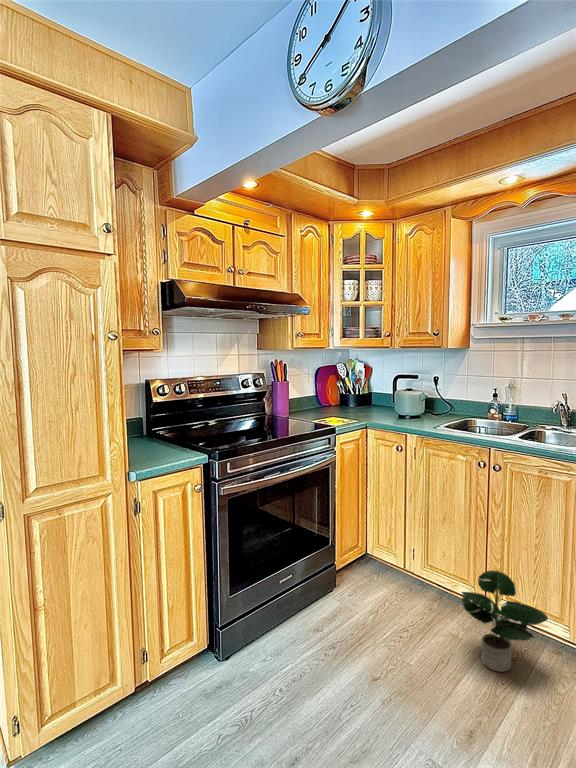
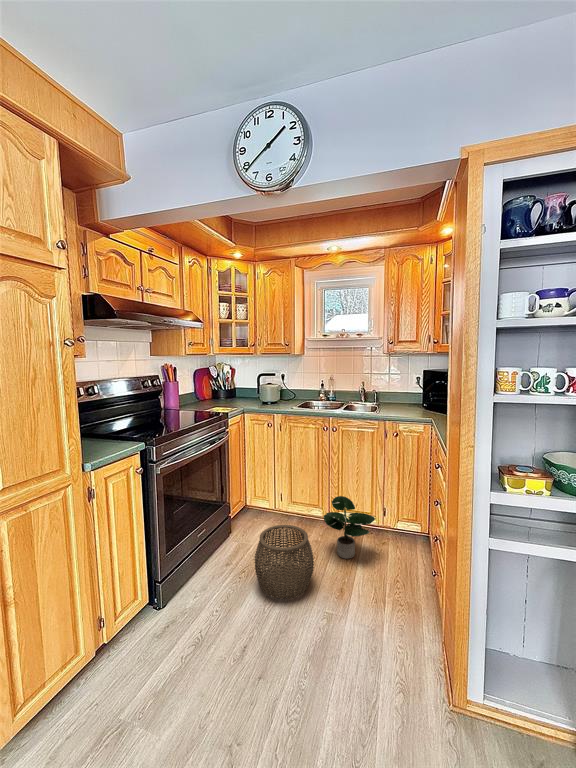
woven basket: none [341,593,429,704] -> present [254,525,314,599]

